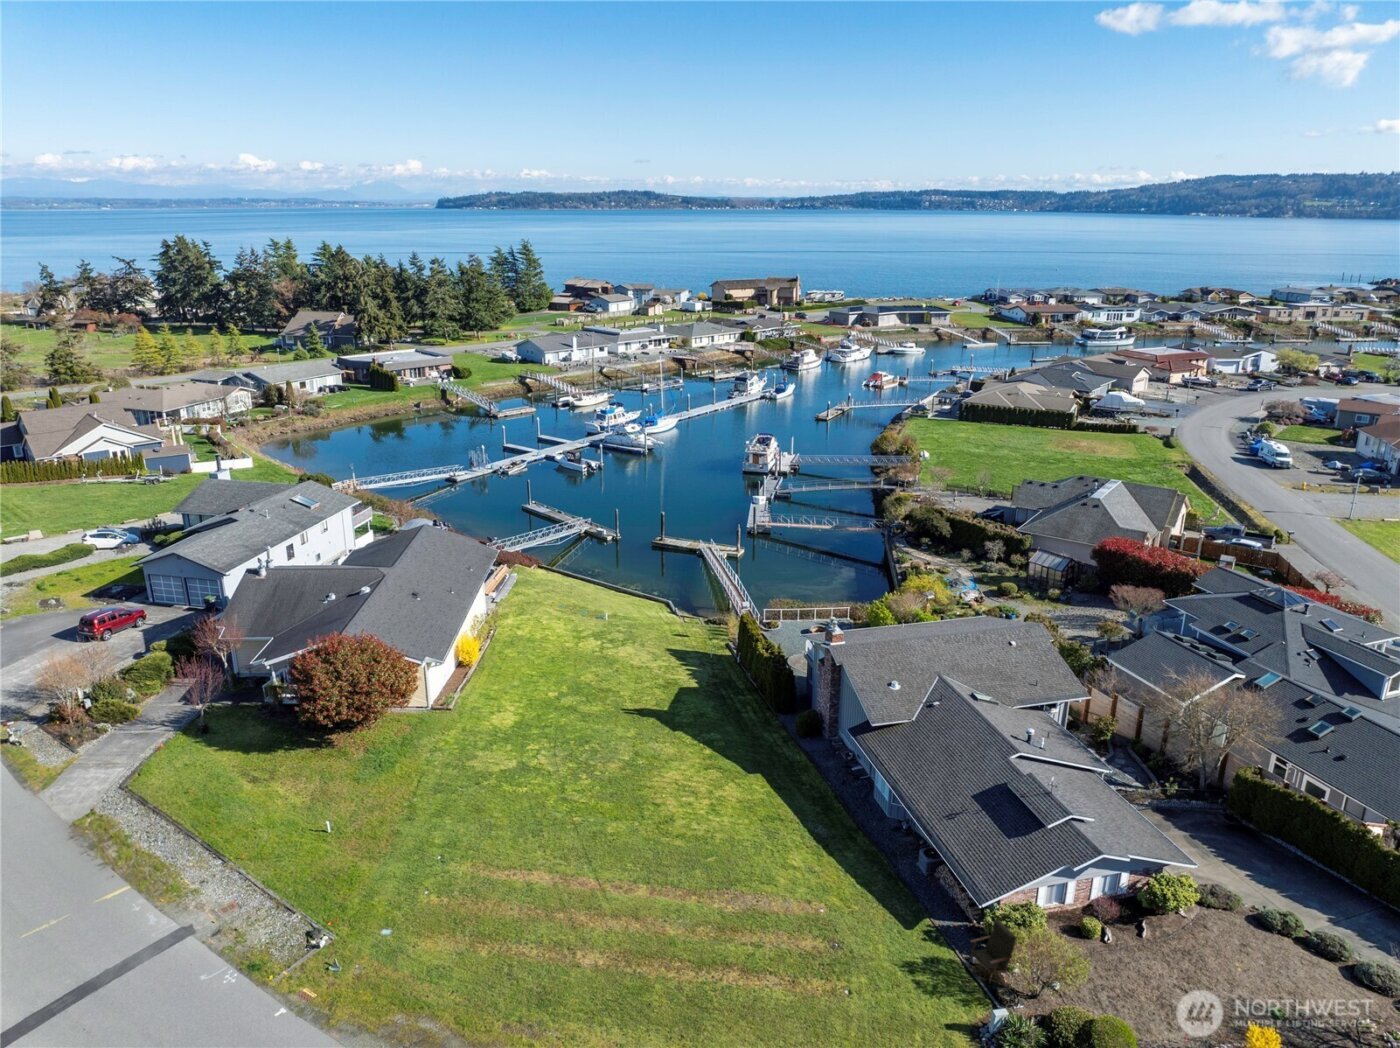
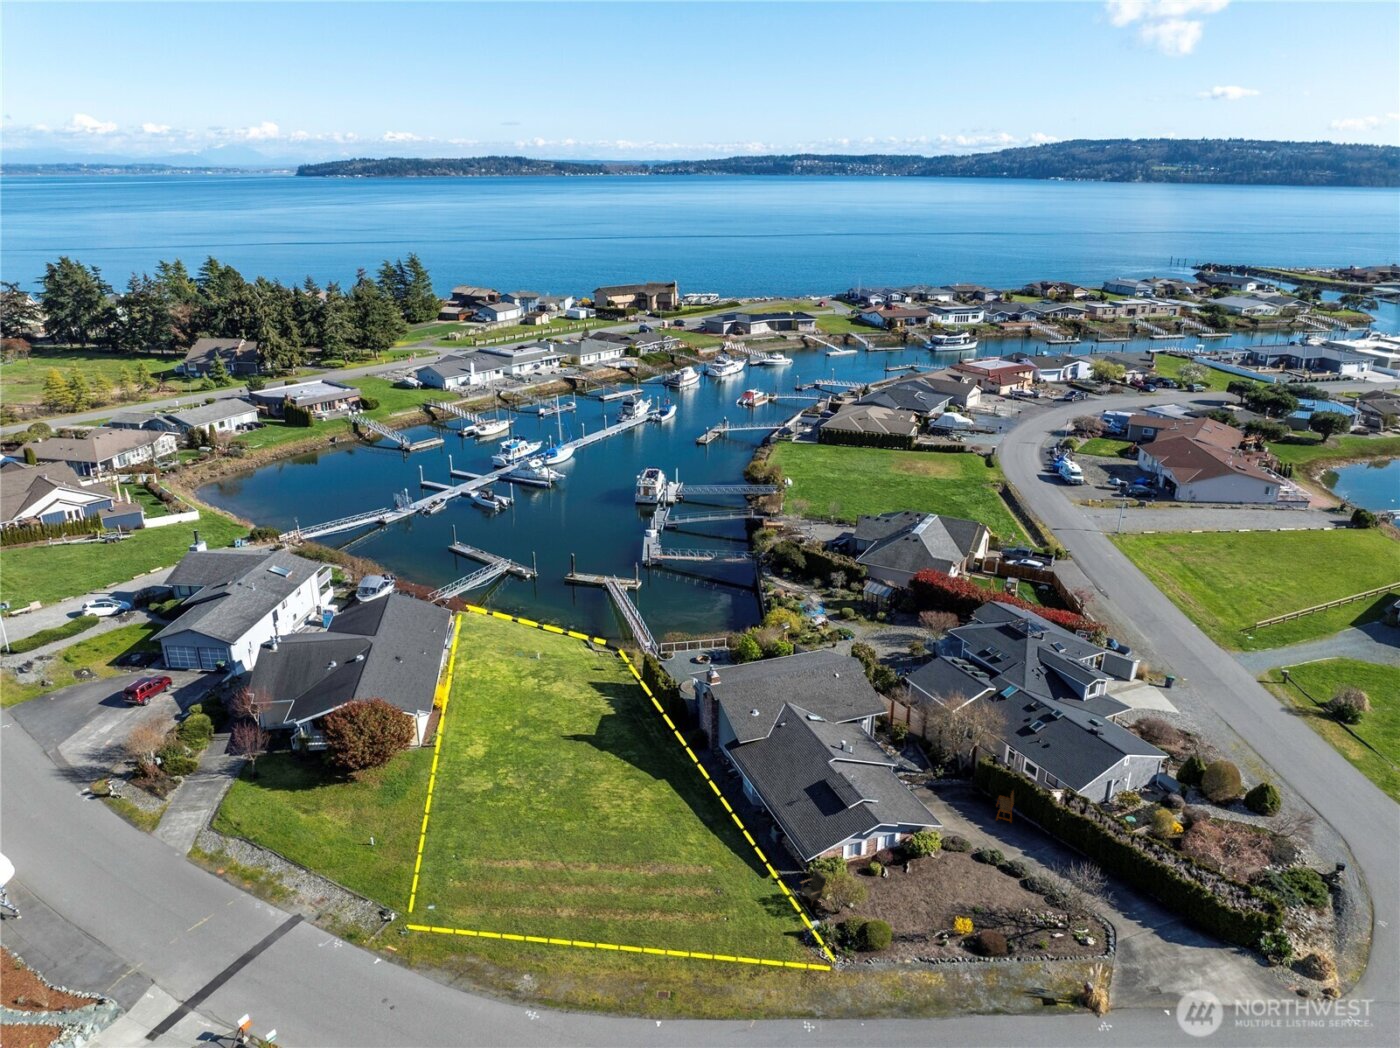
bench: none [1276,824,1316,877] -> present [996,792,1014,822]

